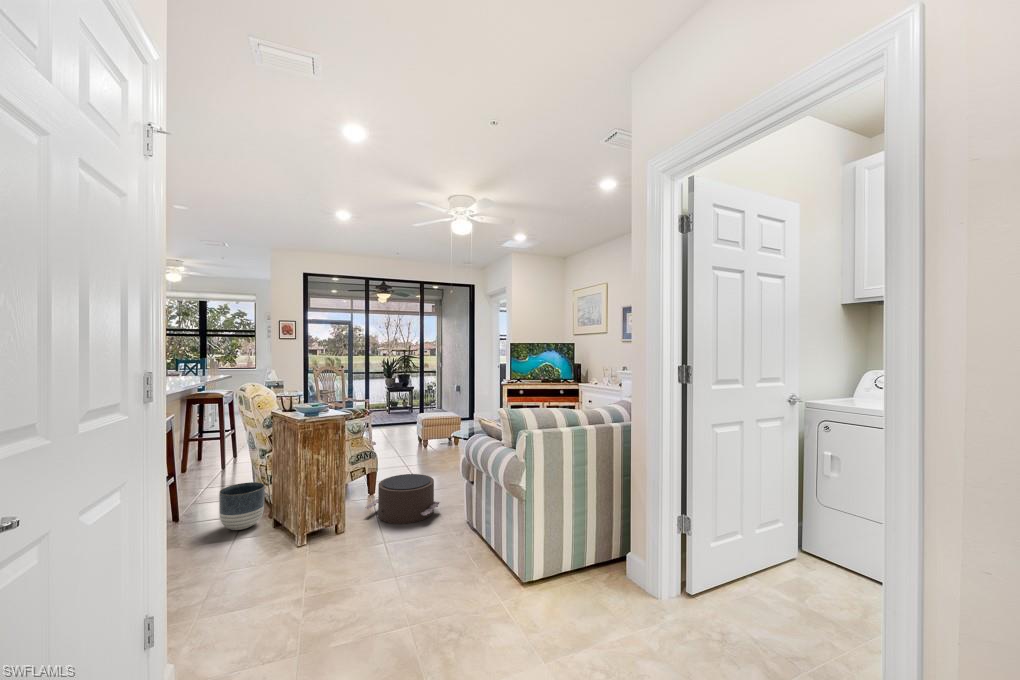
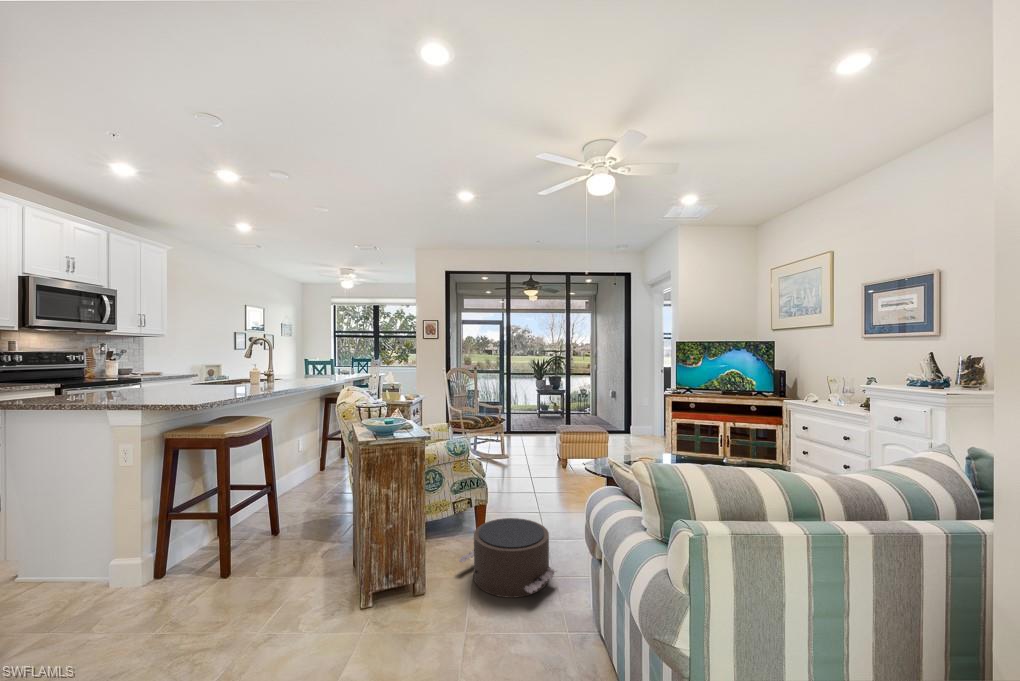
planter: present [219,482,265,530] -> none [300,505,349,563]

